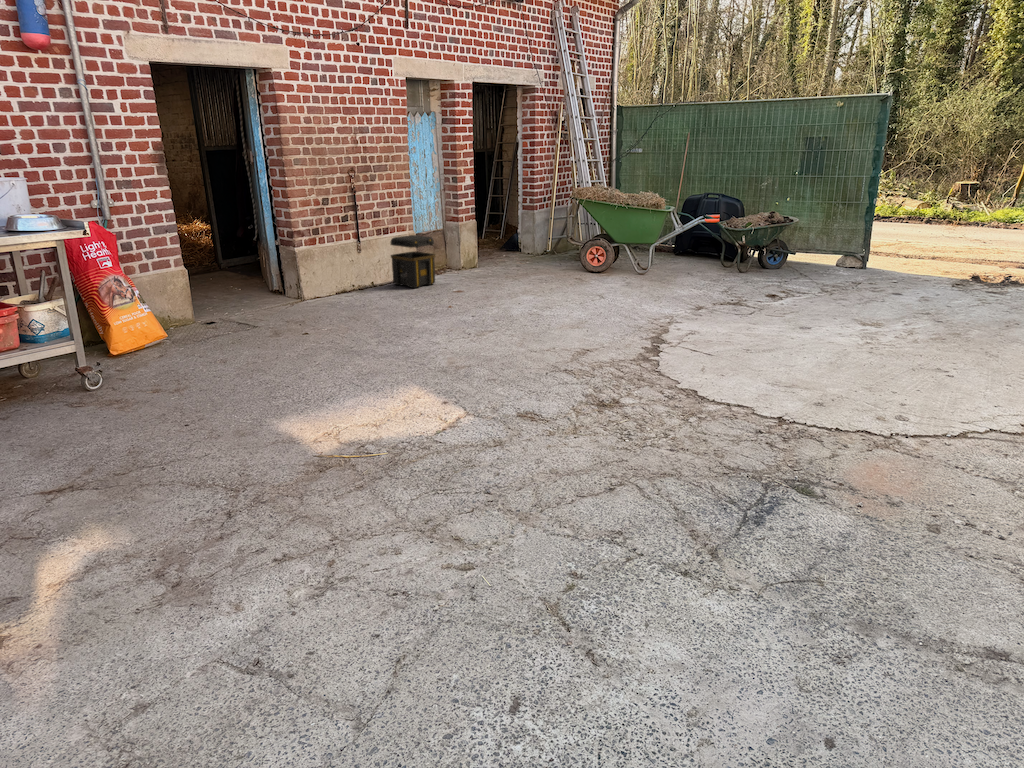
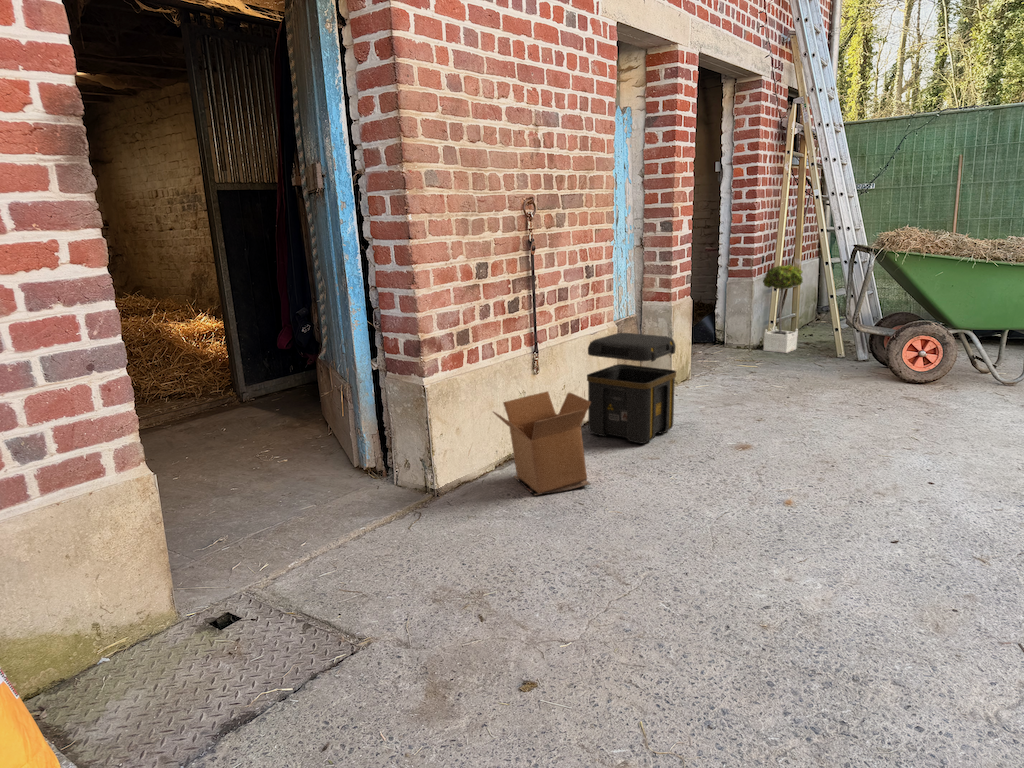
potted tree: none [539,201,563,256] -> present [763,264,803,353]
cardboard box: none [331,259,374,301] -> present [493,391,591,495]

